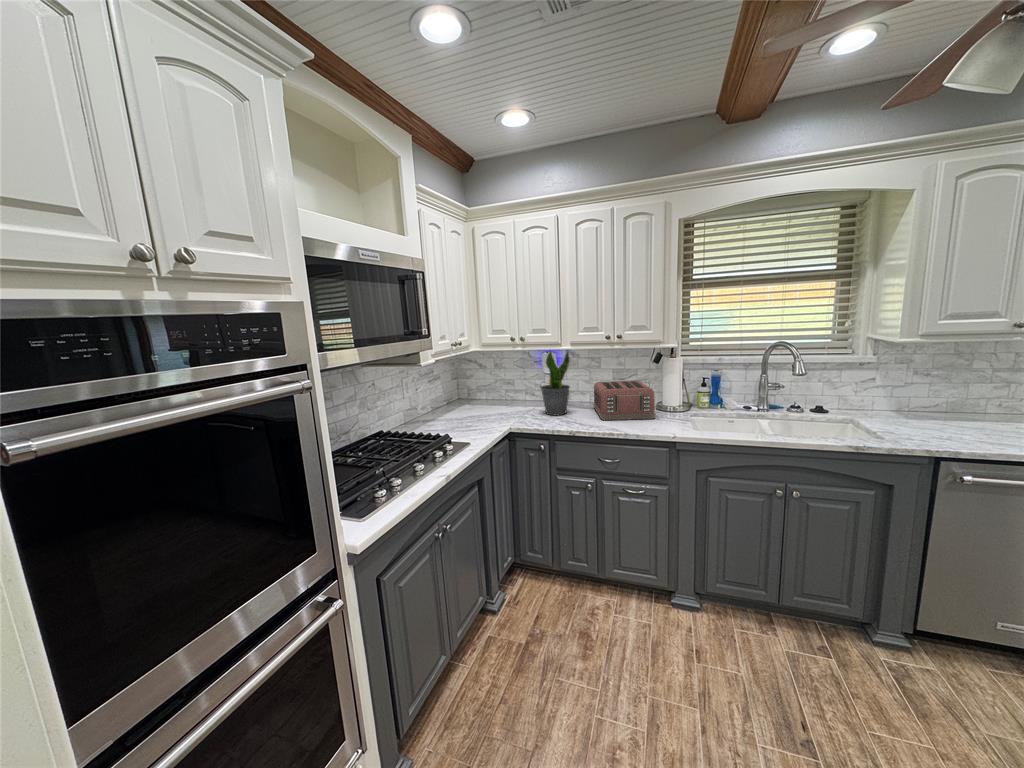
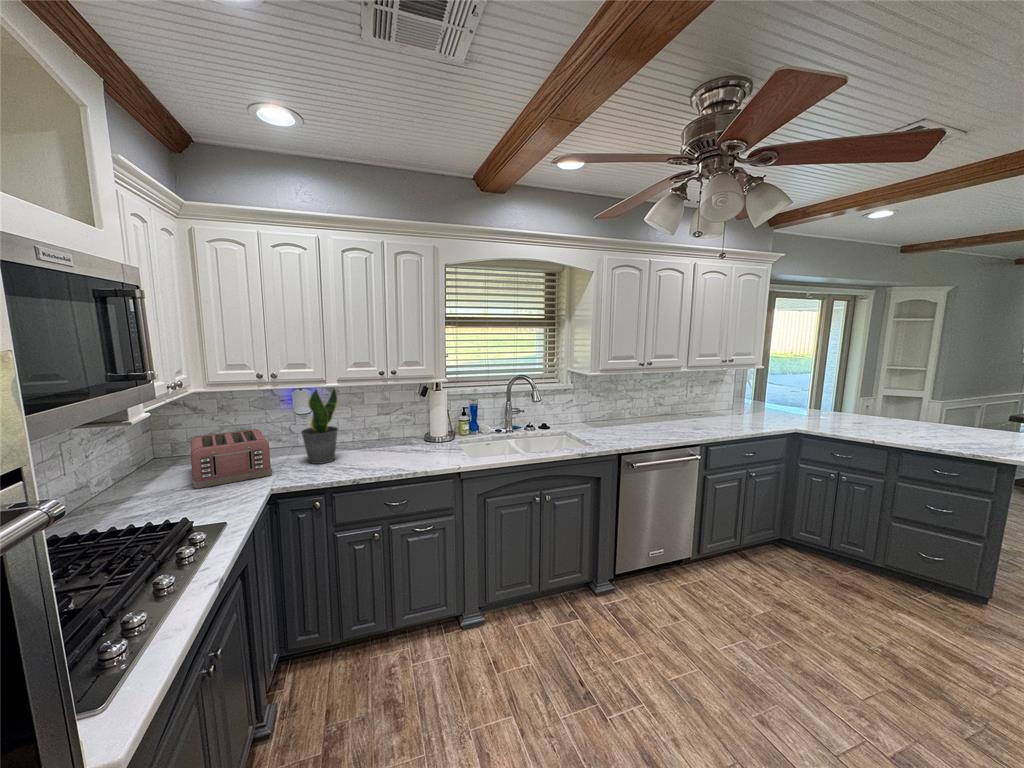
toaster: present [593,381,656,420] -> present [191,429,272,489]

